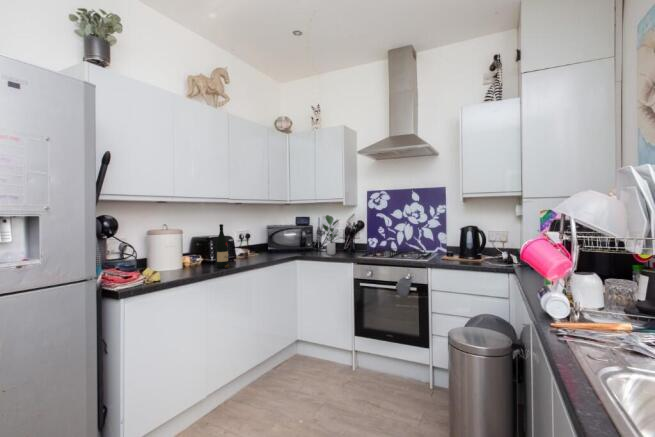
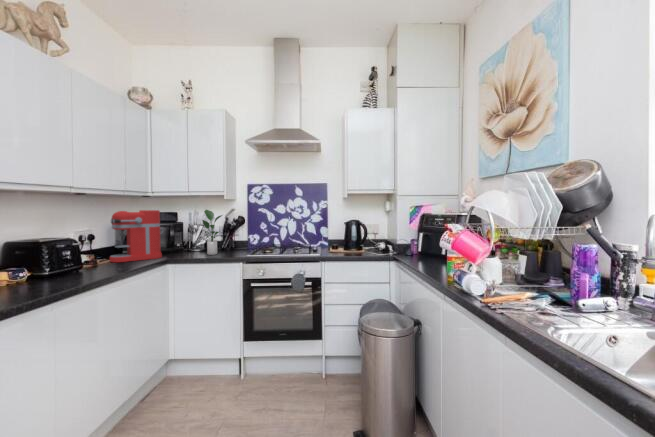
coffee maker: none [256,216,294,256] -> present [110,210,163,262]
wine bottle: present [215,224,232,268] -> none [58,222,88,283]

